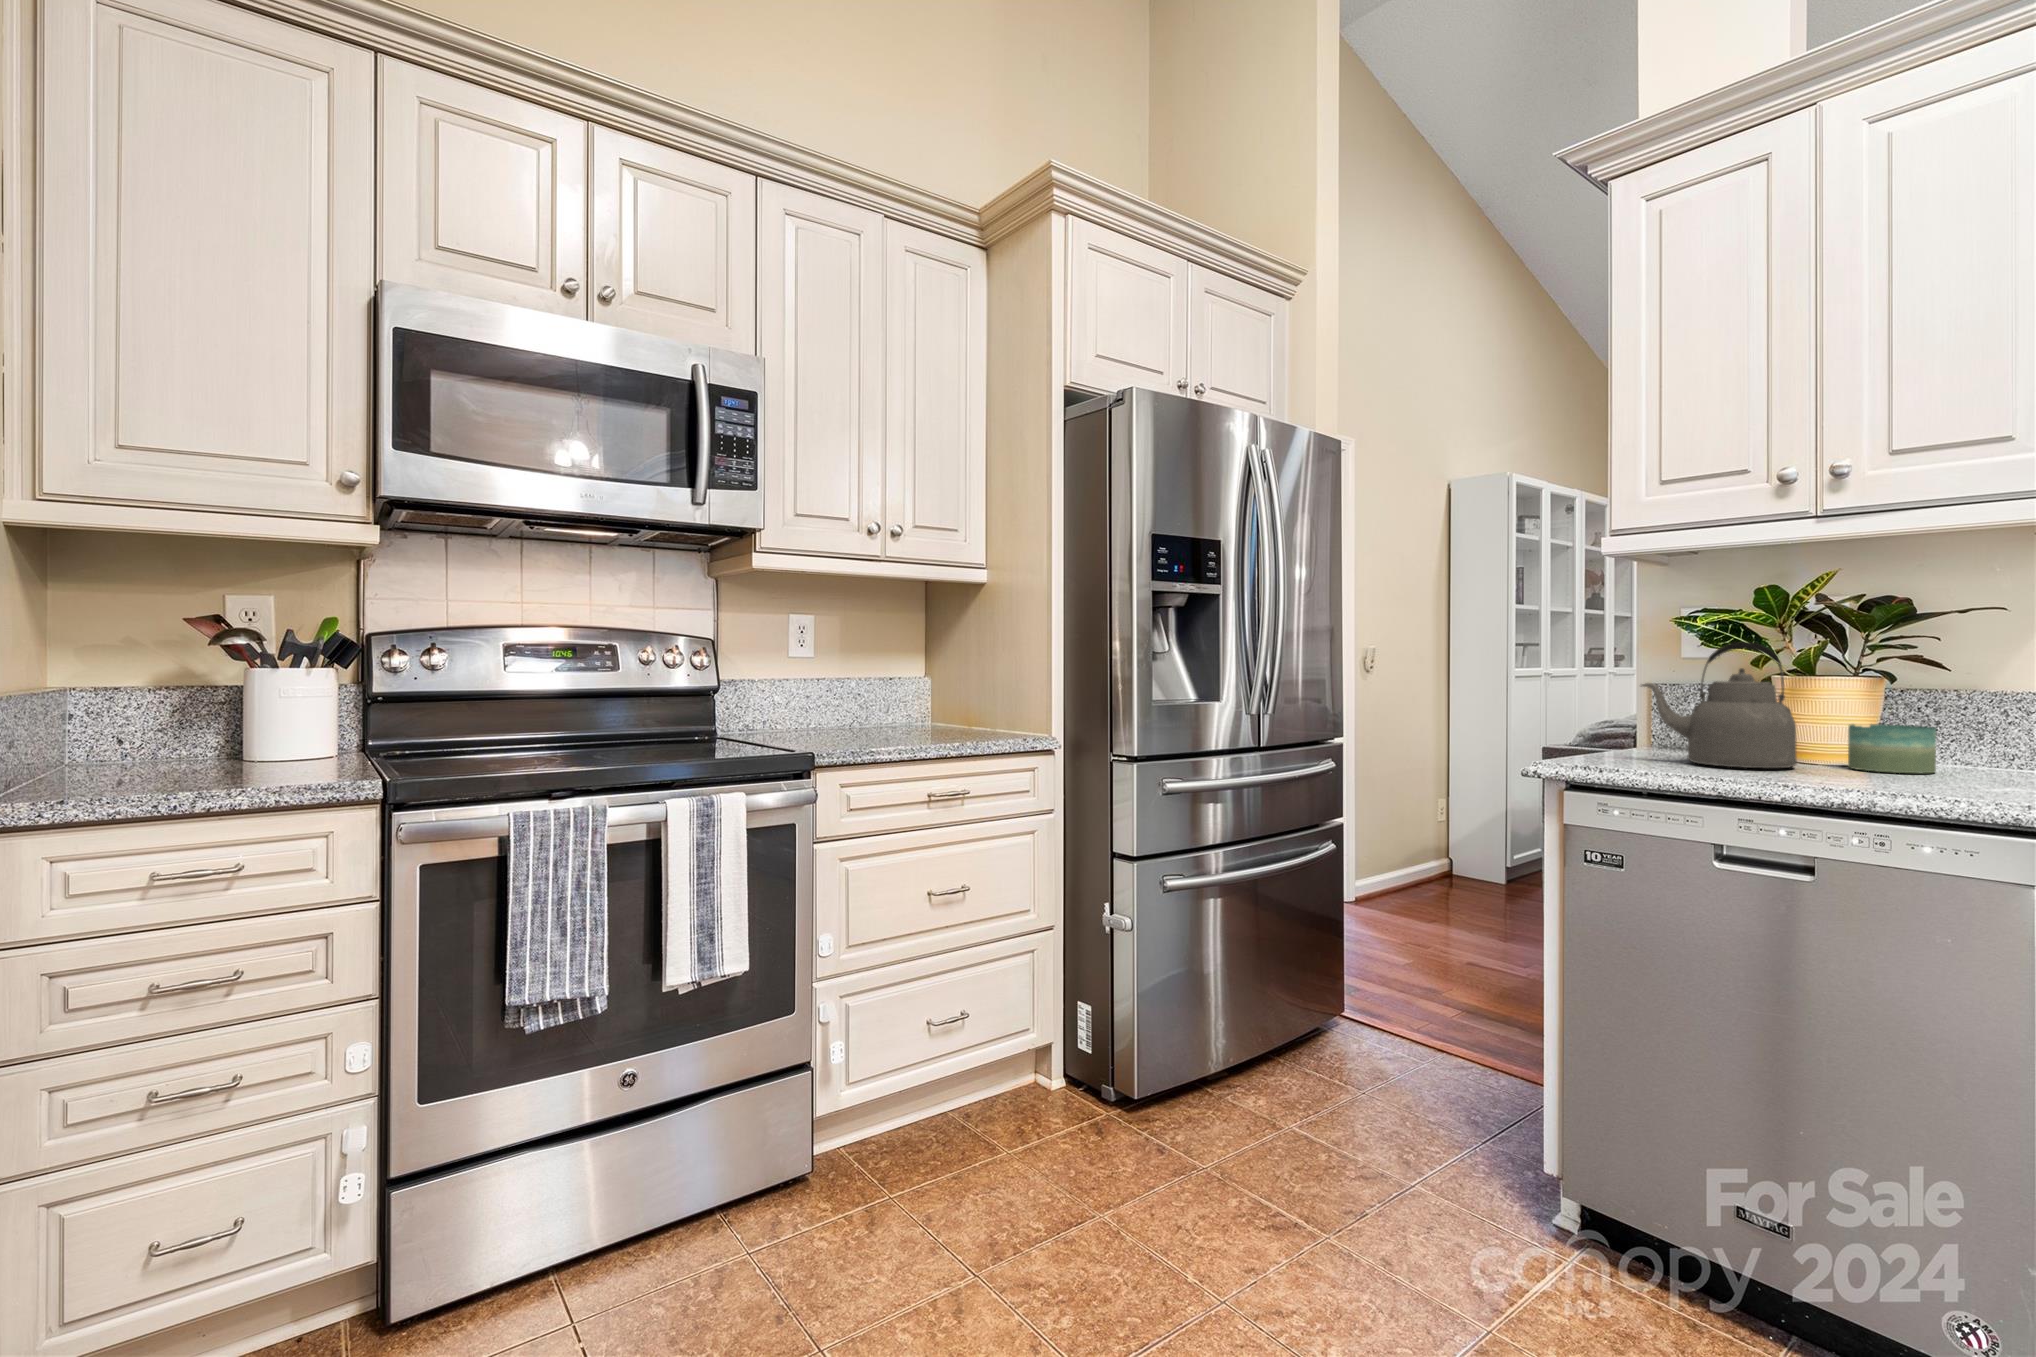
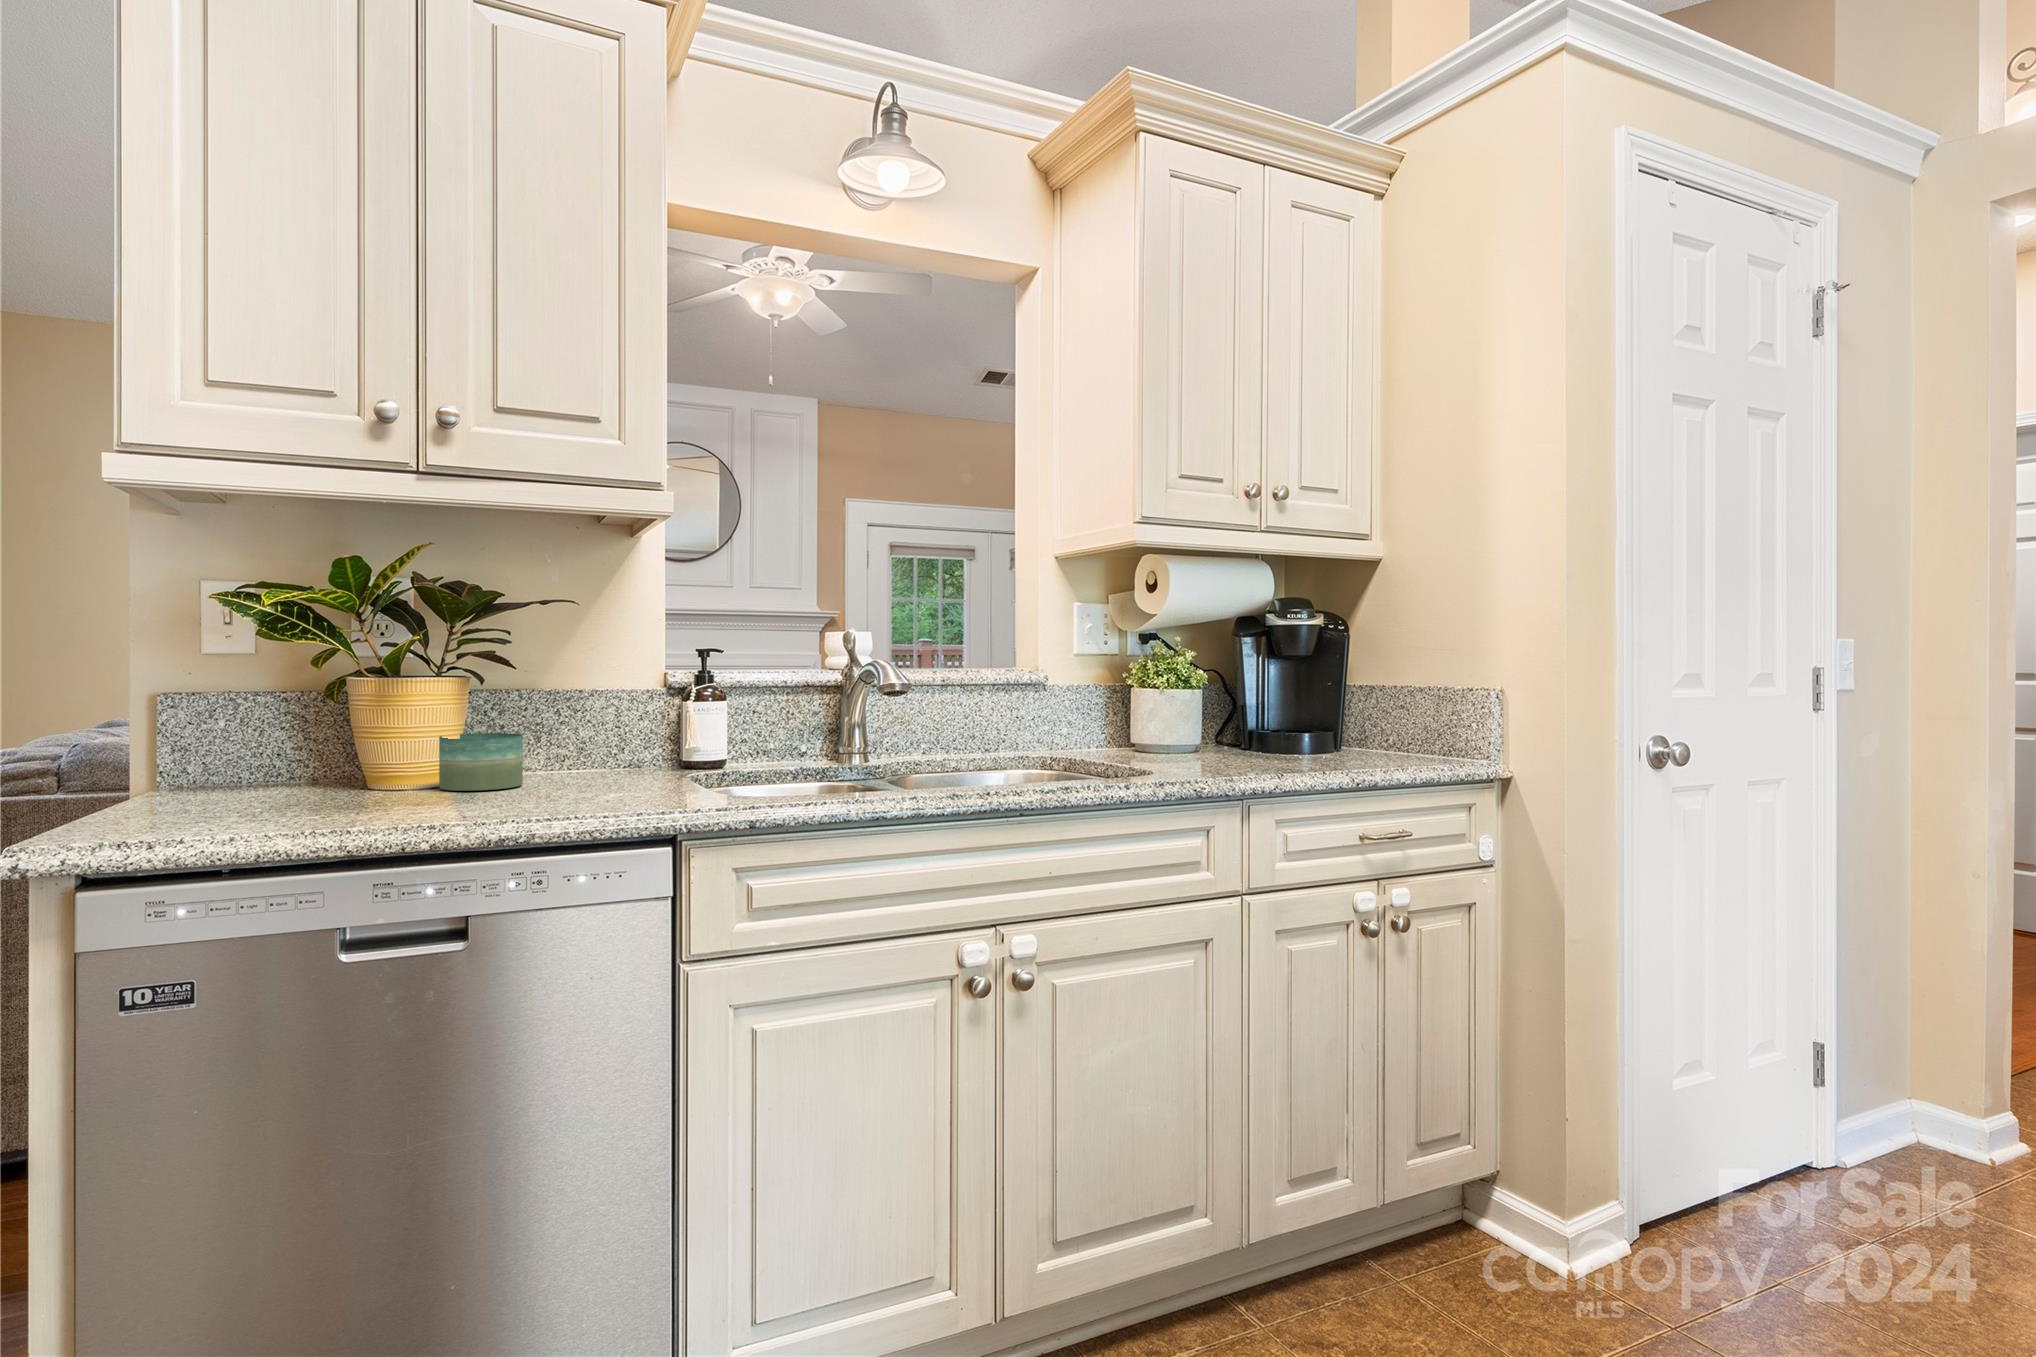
kettle: present [1641,642,1797,768] -> none [177,634,393,808]

